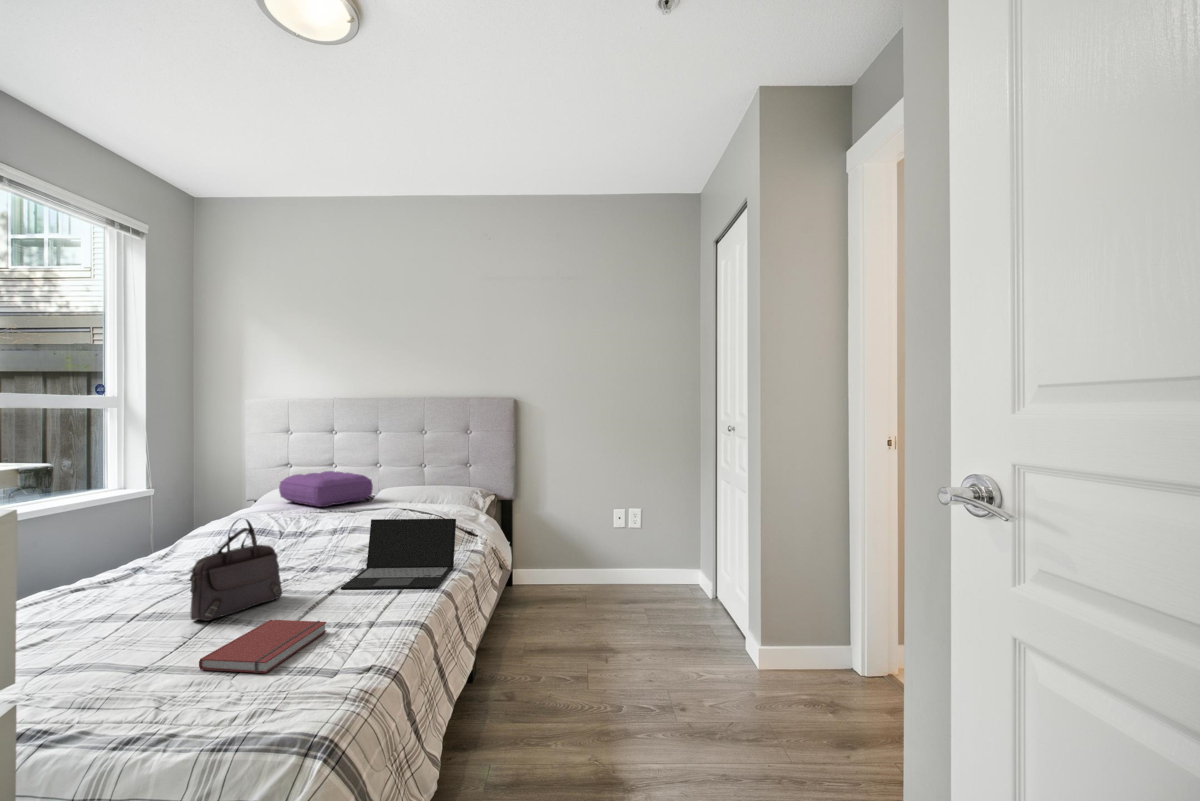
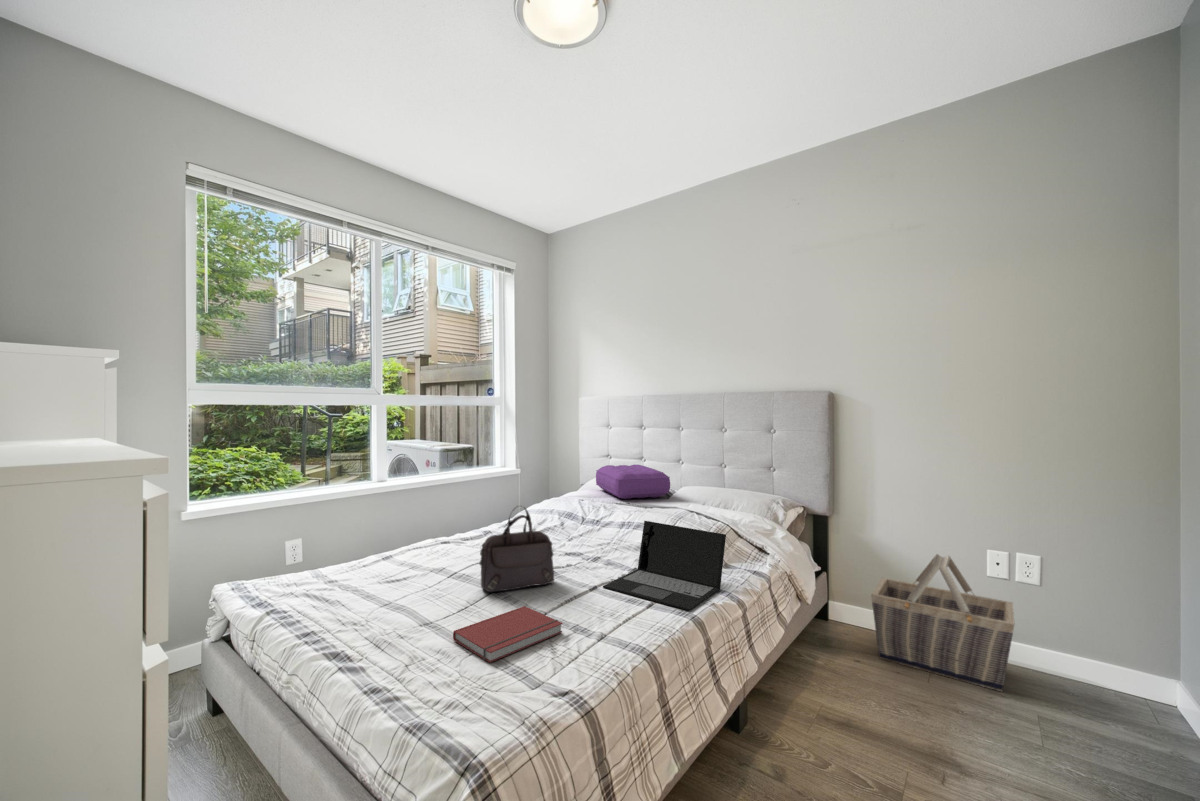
basket: none [555,515,645,603] -> present [871,554,1014,691]

